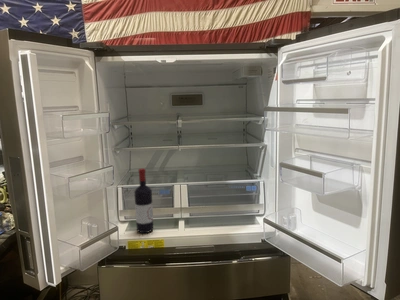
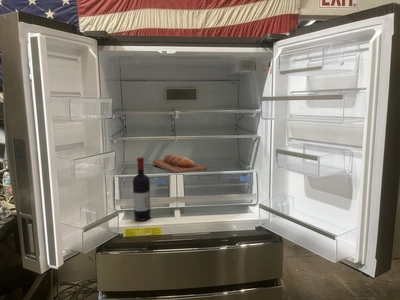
bread loaf: none [158,162,213,185] -> present [153,154,207,173]

